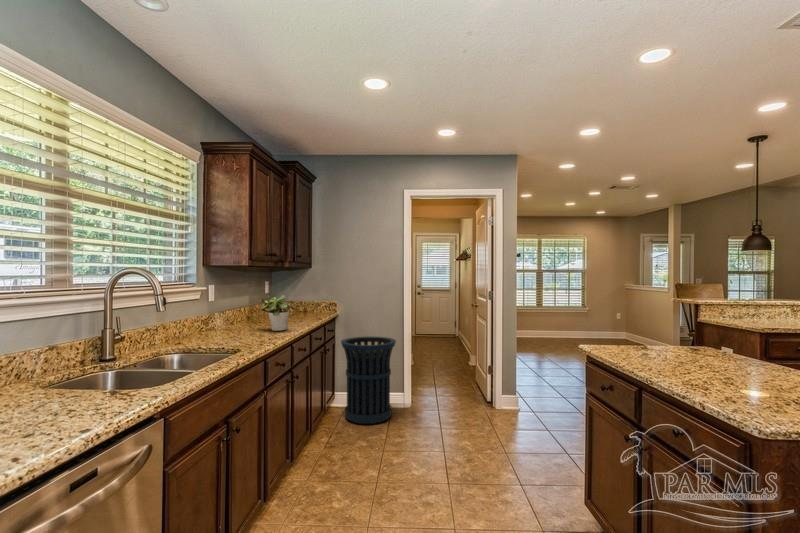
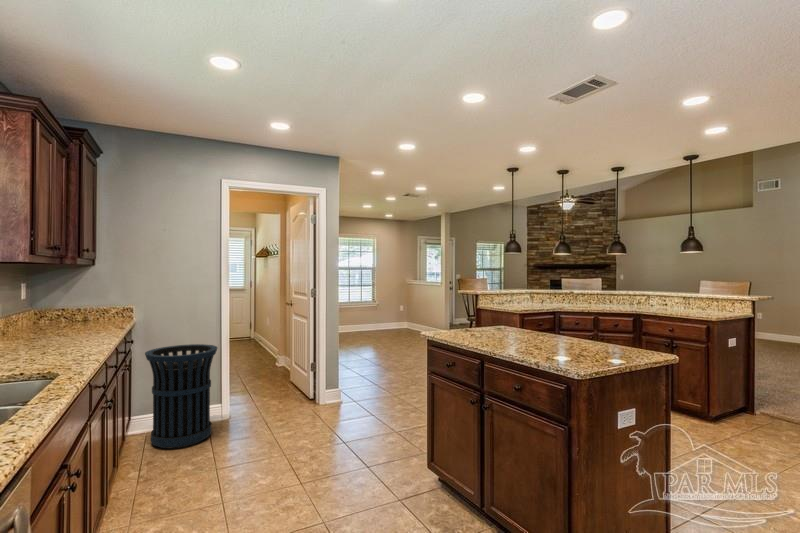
potted plant: present [260,295,291,331] -> none [43,300,97,347]

